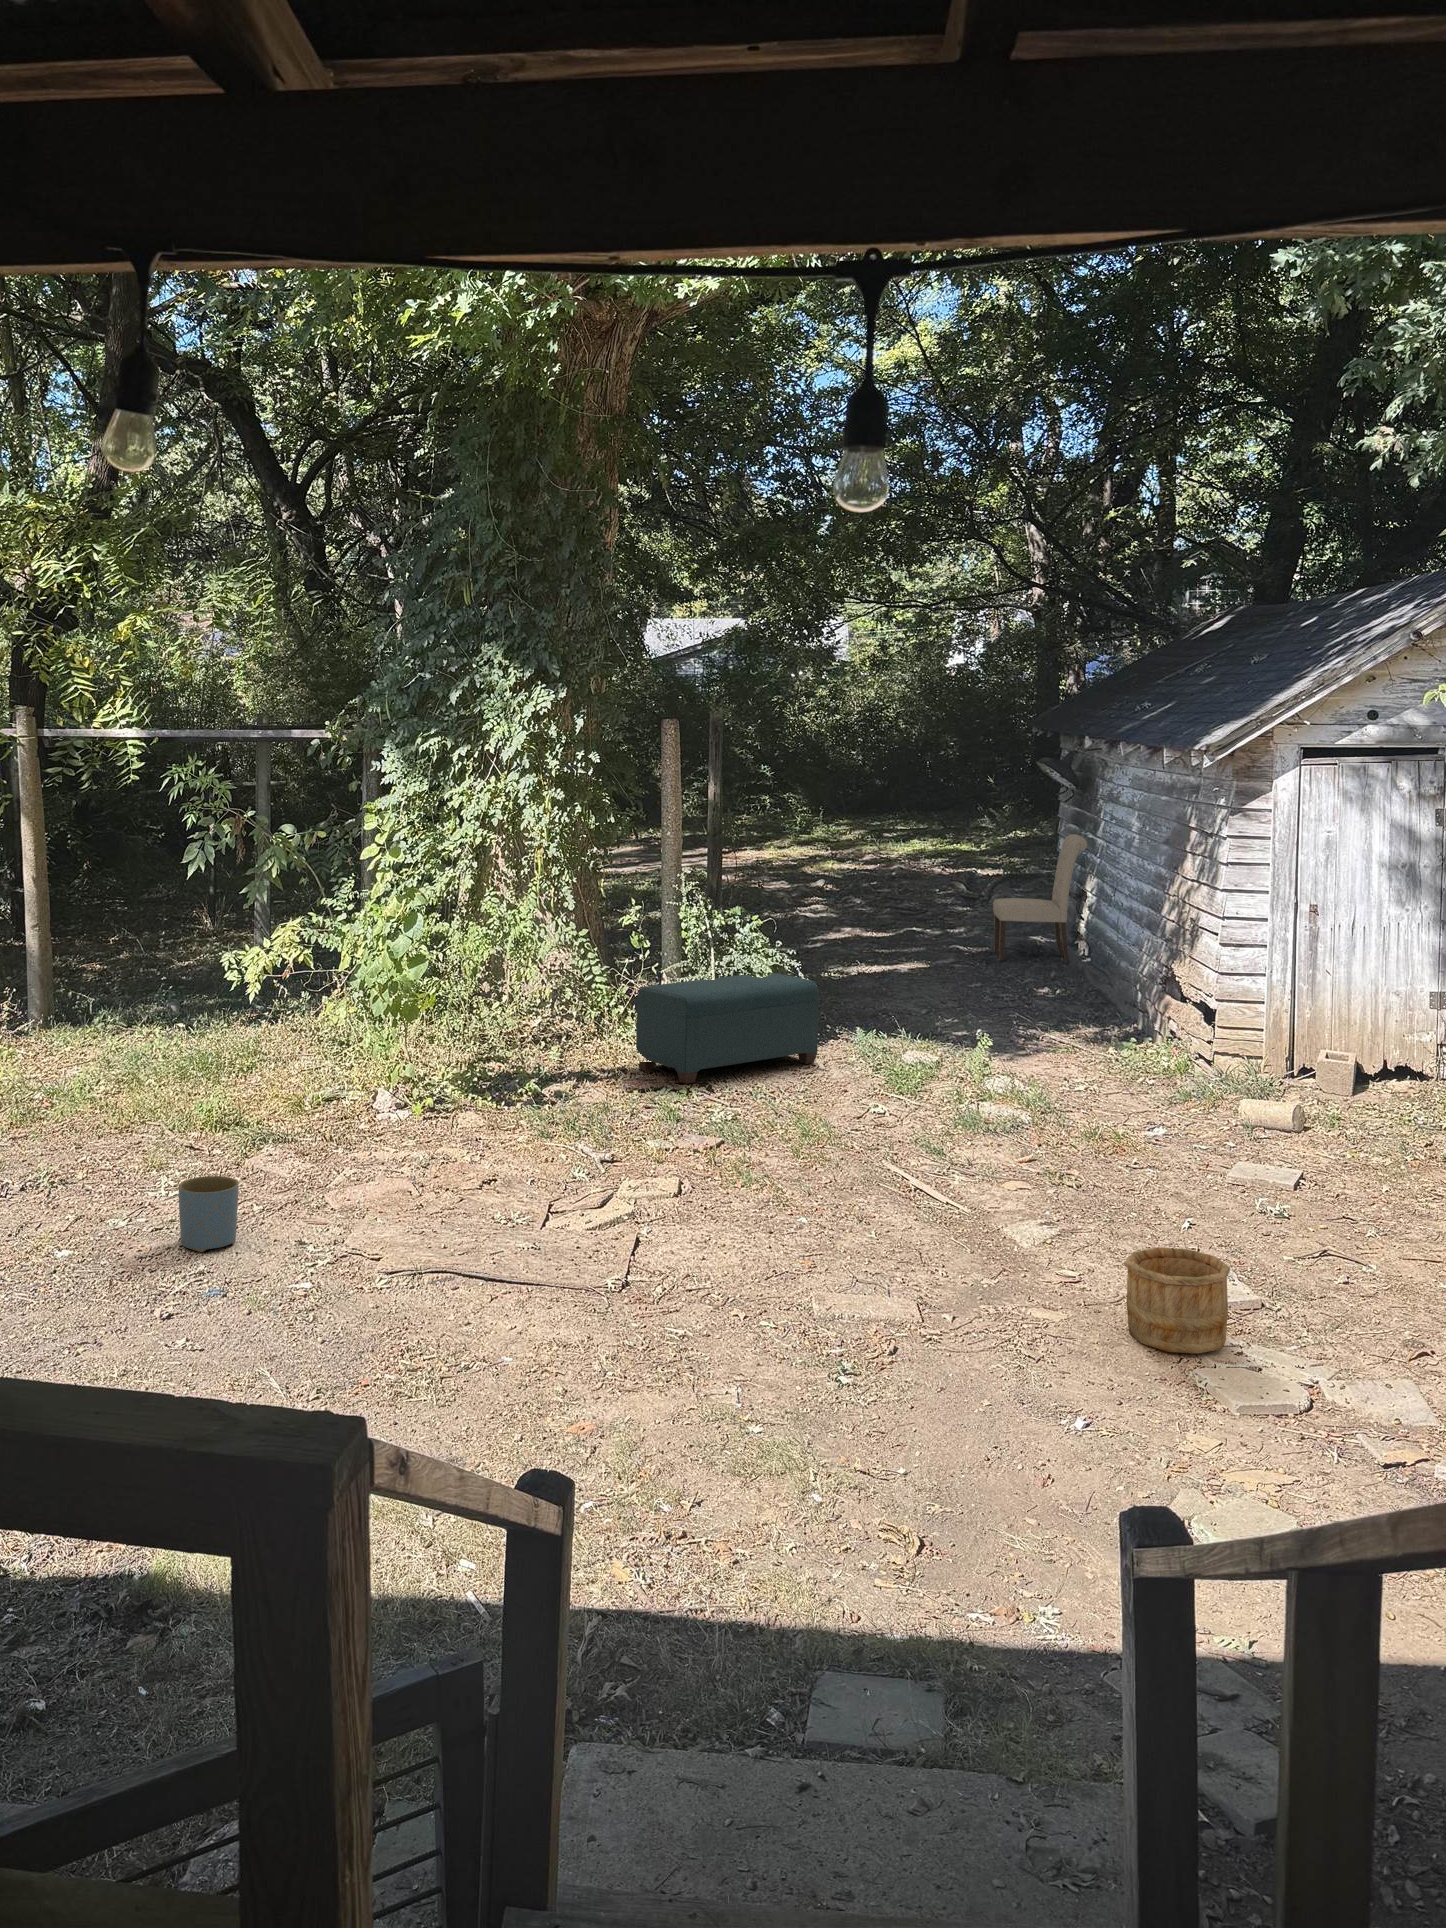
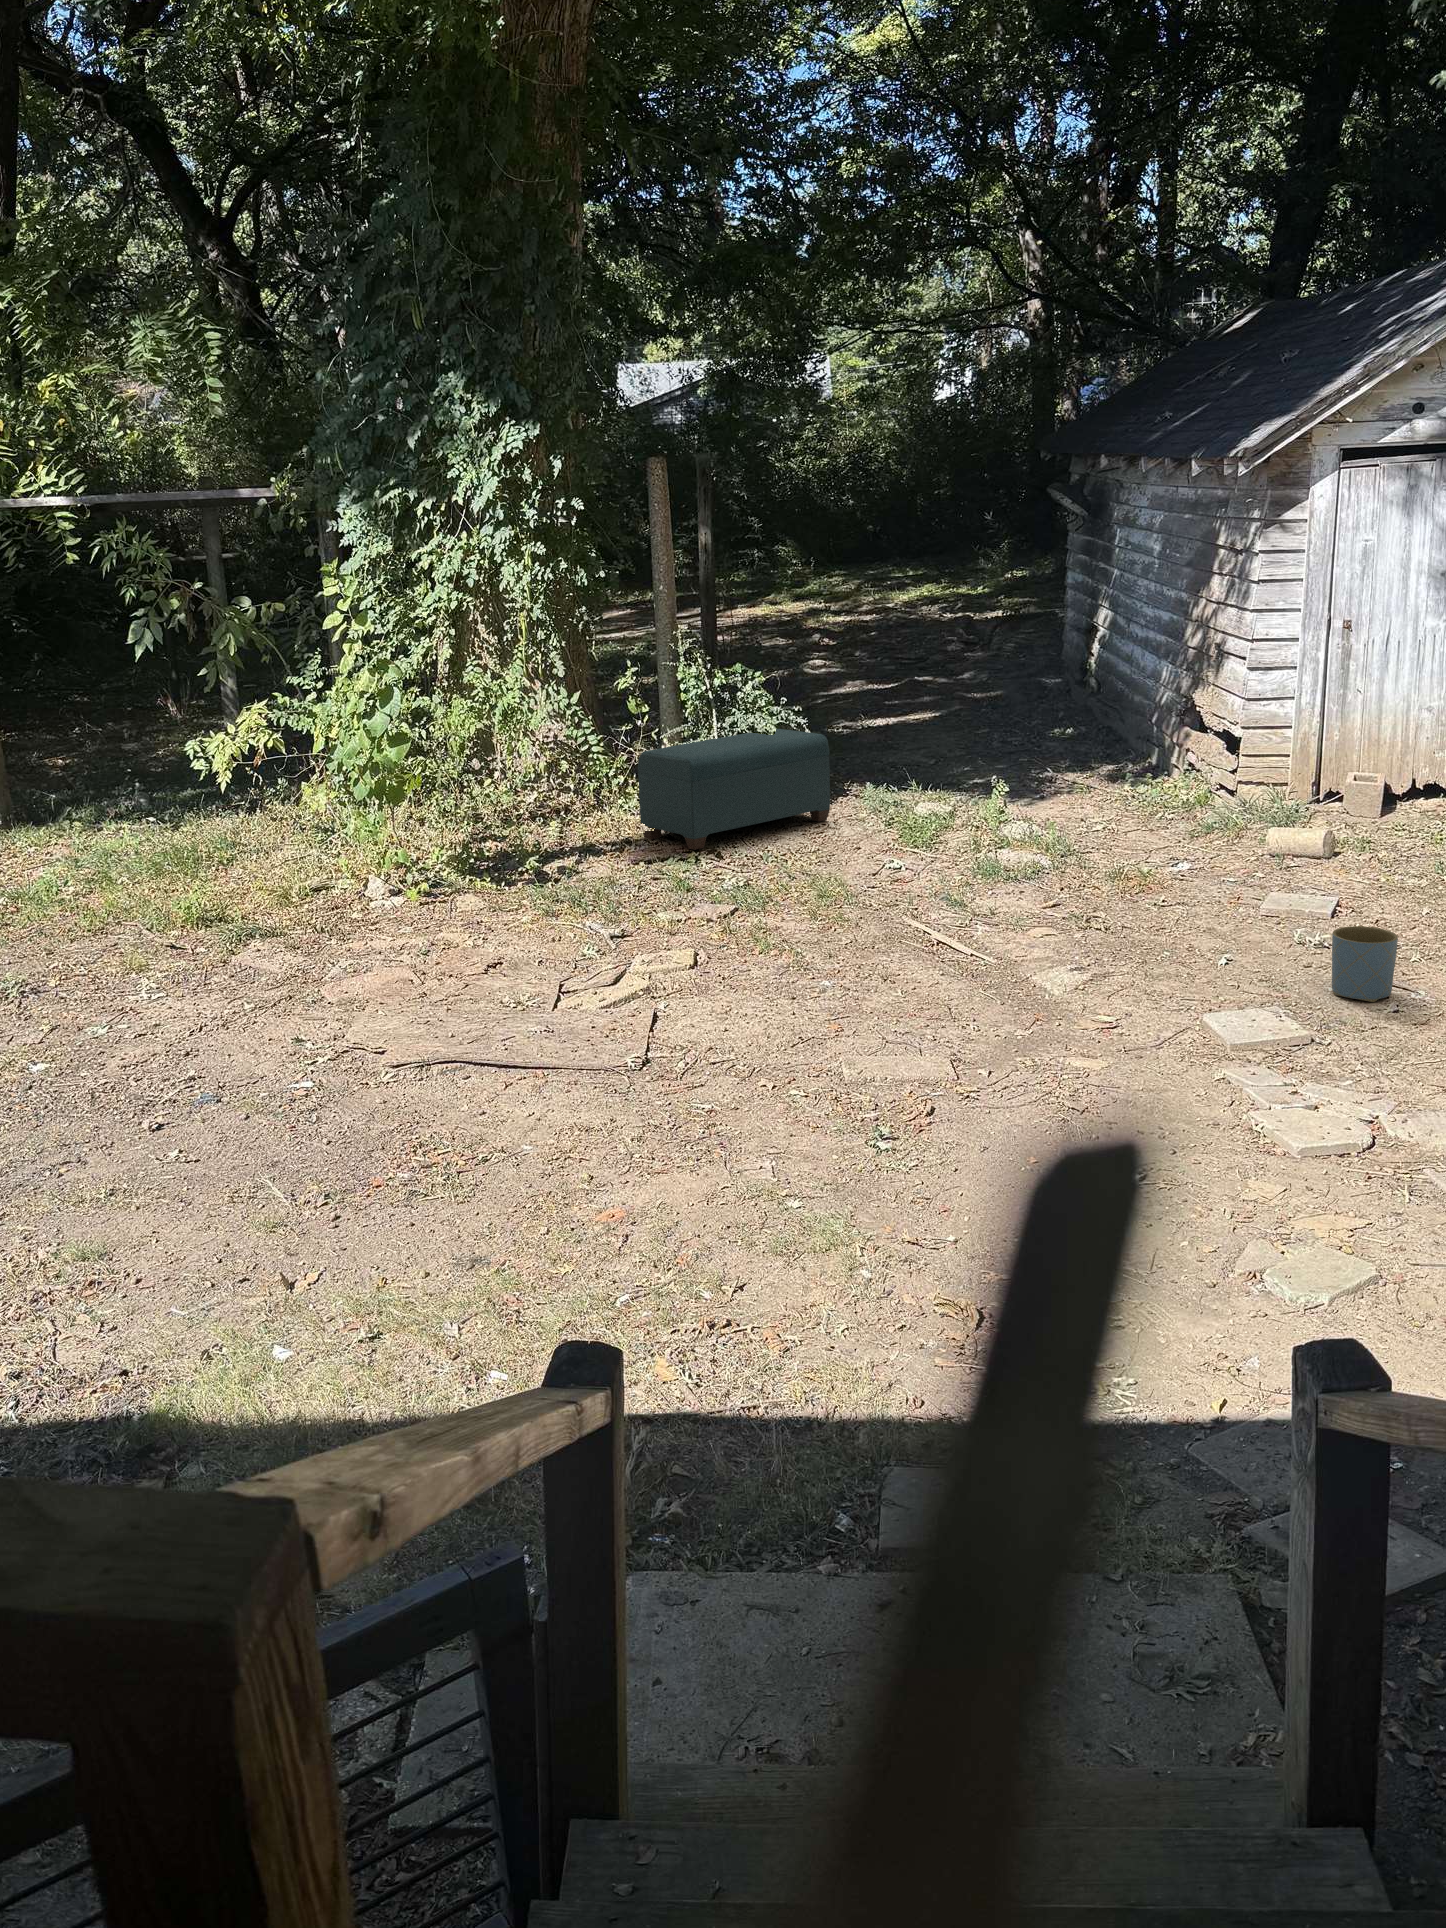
chair: present [993,834,1087,963] -> none [1000,568,1097,705]
planter: present [178,1176,239,1252] -> present [1332,926,1398,1002]
wooden bucket: present [1124,1247,1230,1354] -> none [1172,988,1285,1094]

